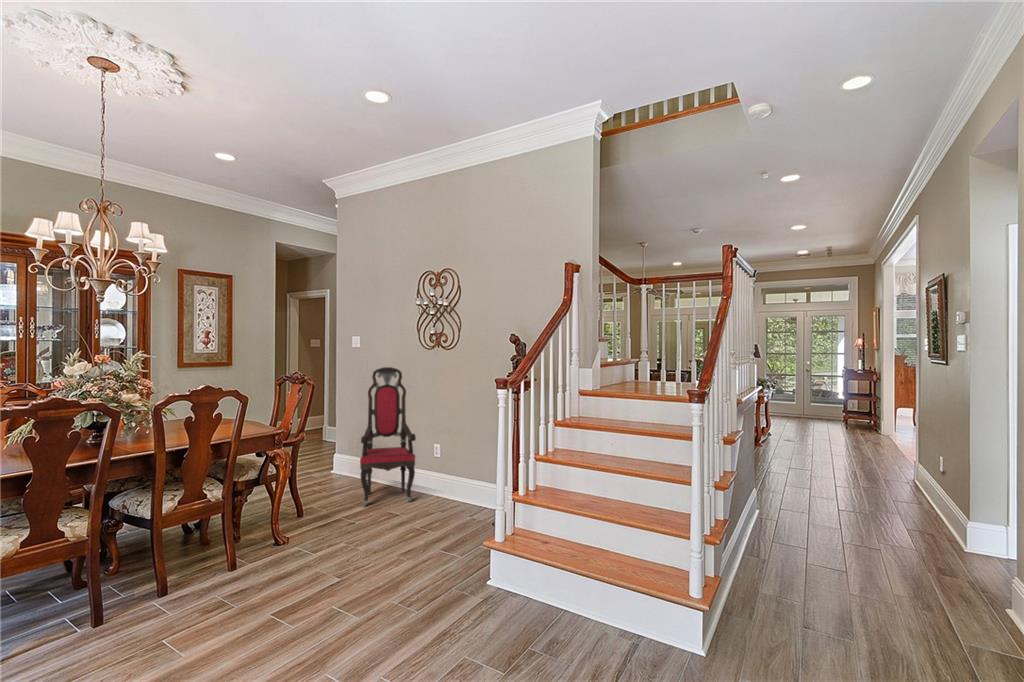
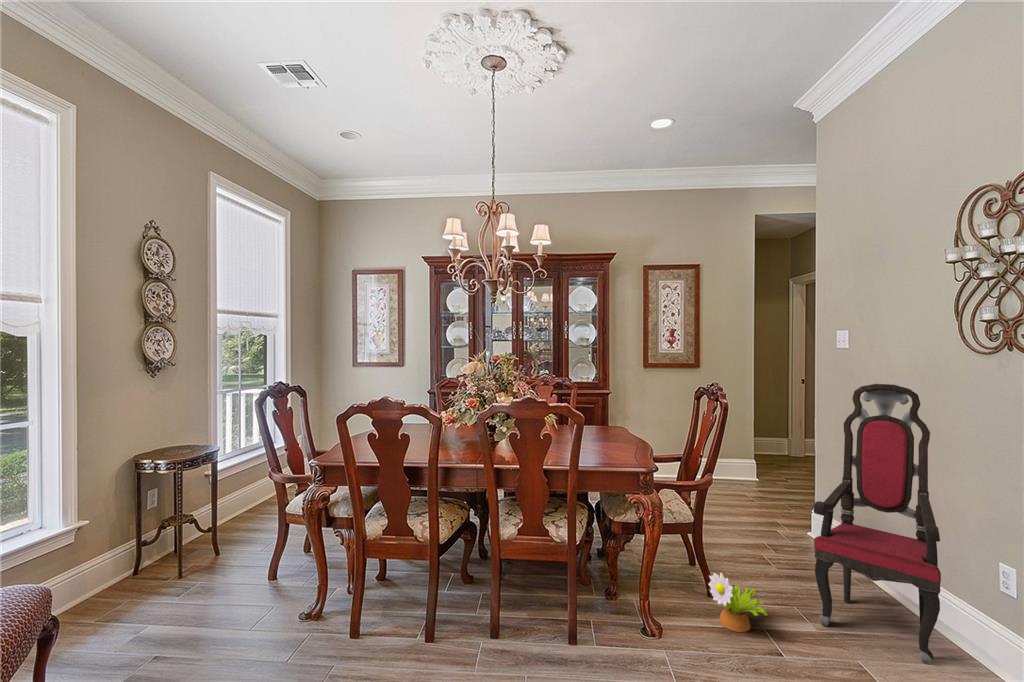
decorative plant: none [304,491,345,526] -> present [708,573,768,632]

